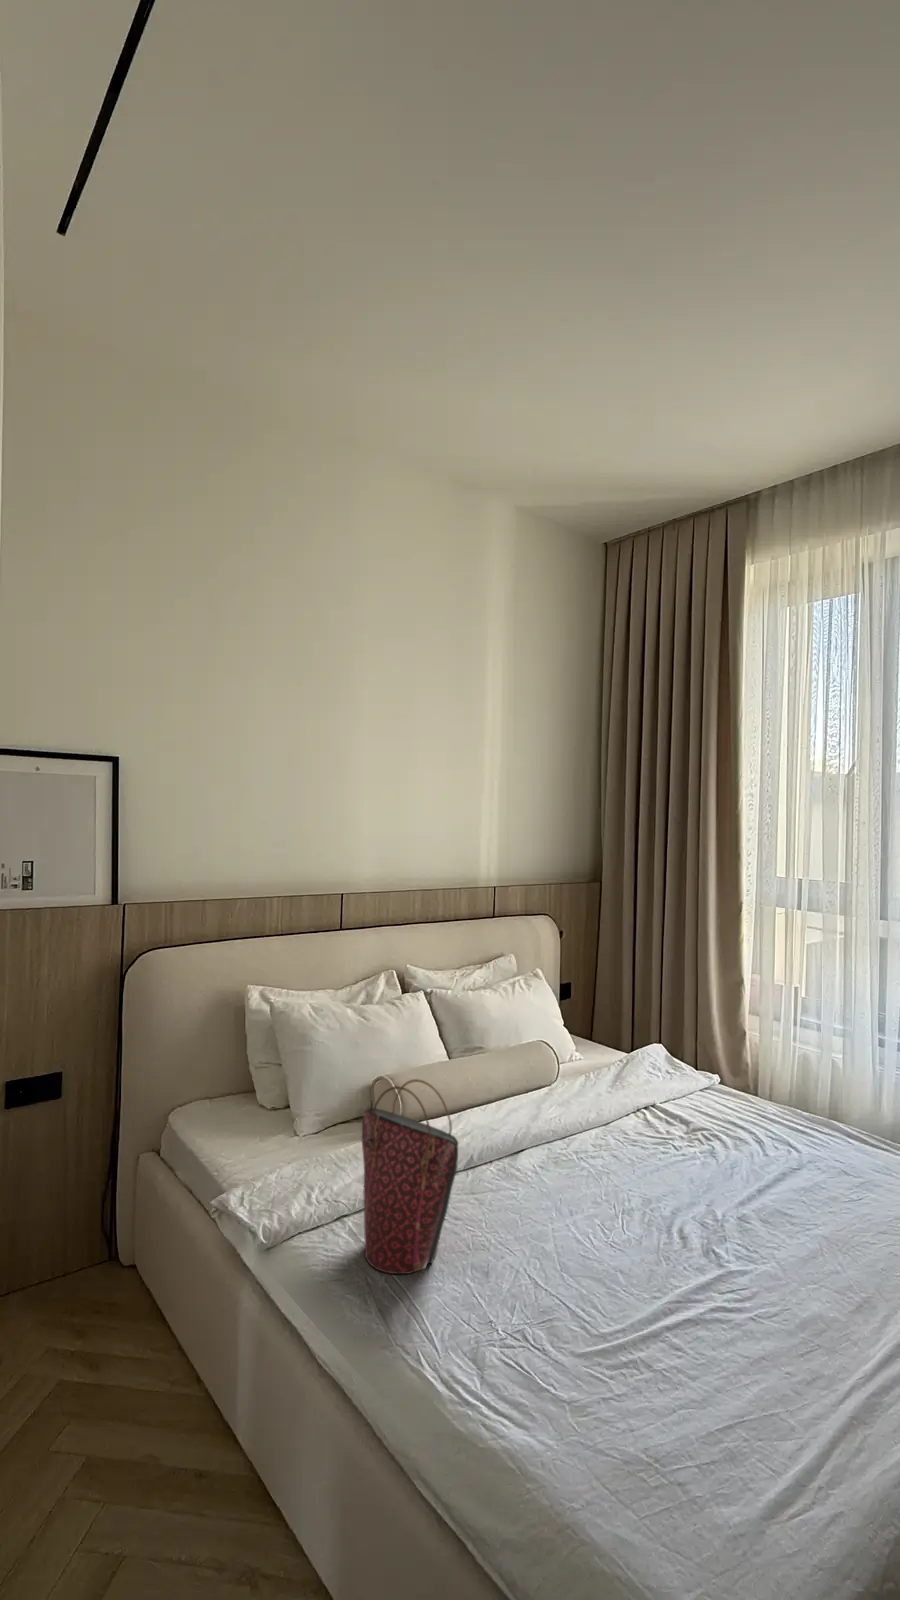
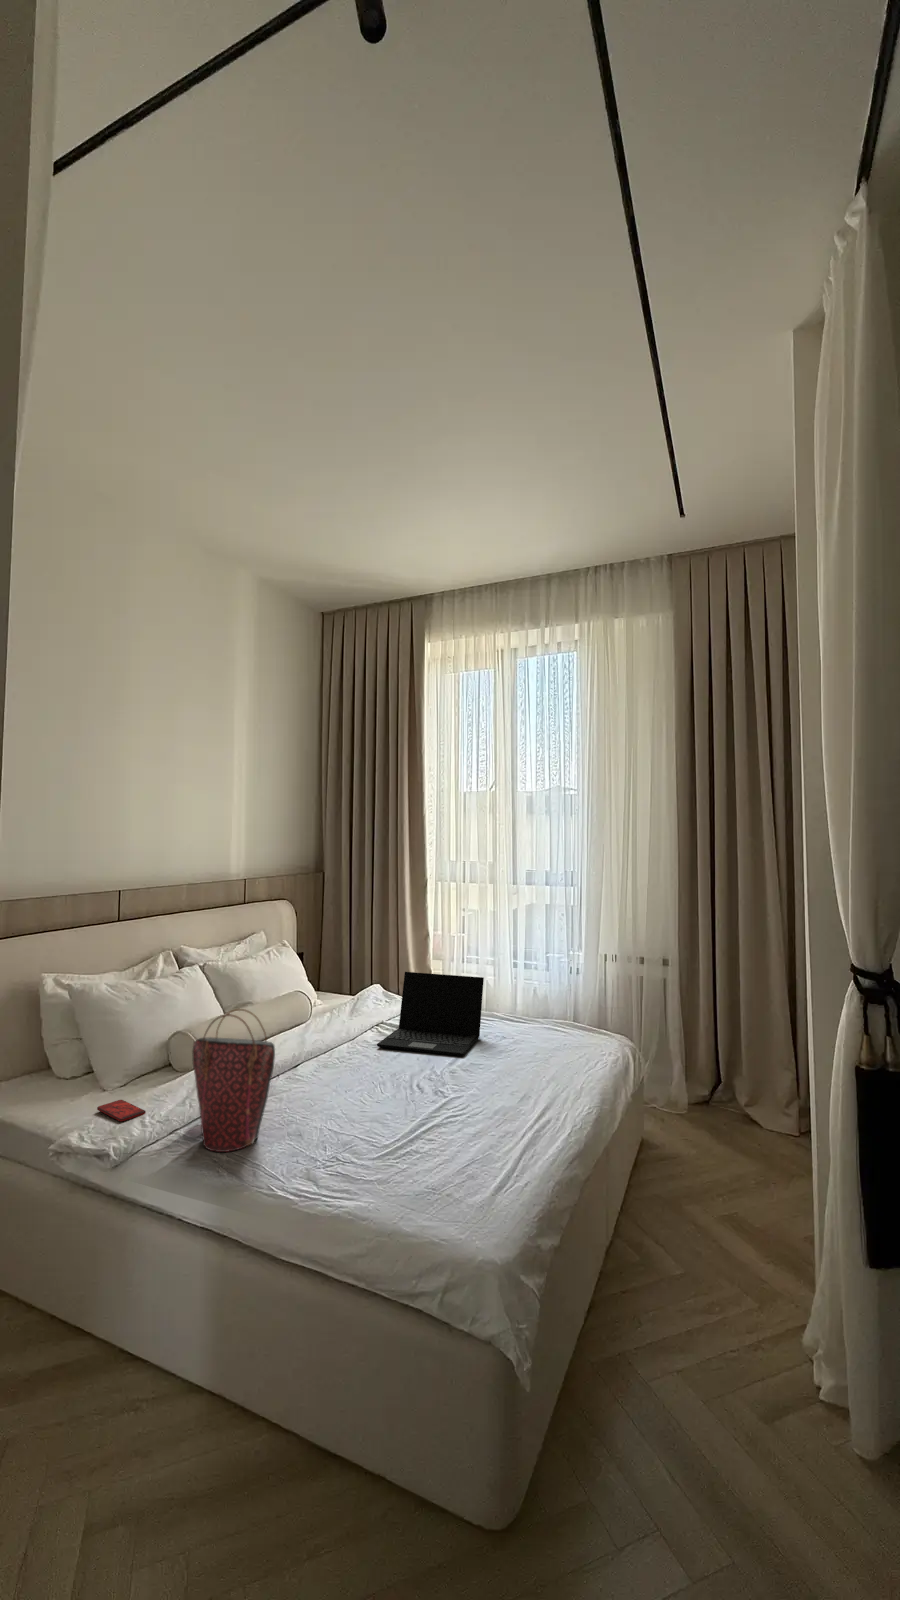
laptop: none [636,1043,809,1193] -> present [377,972,484,1056]
smartphone: none [268,1156,315,1190] -> present [97,1100,146,1122]

